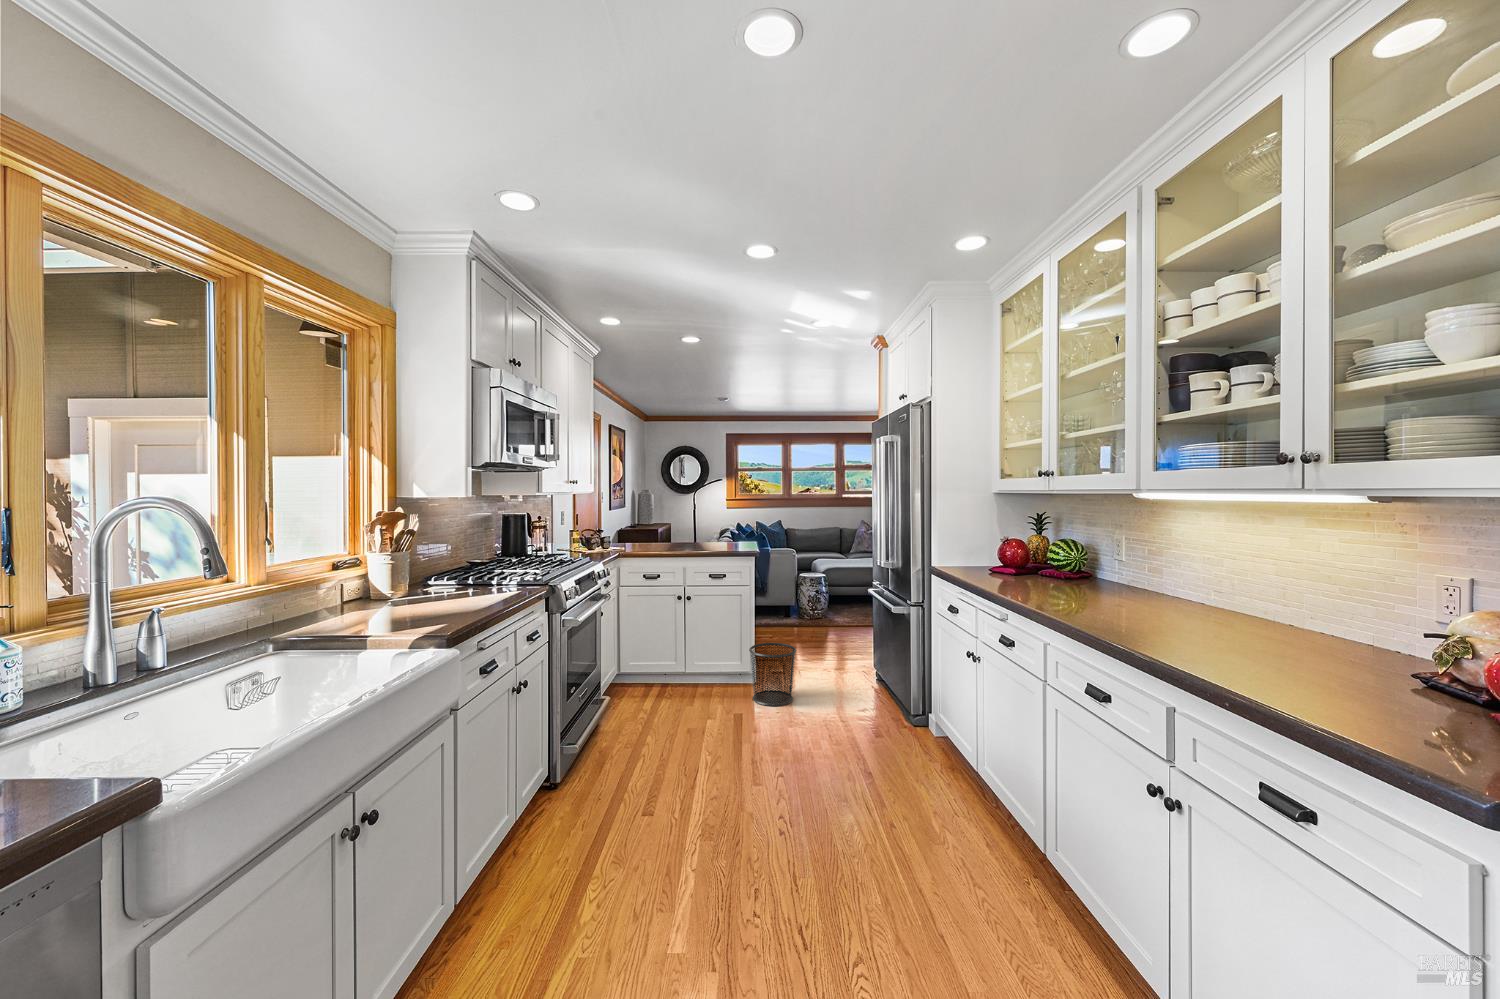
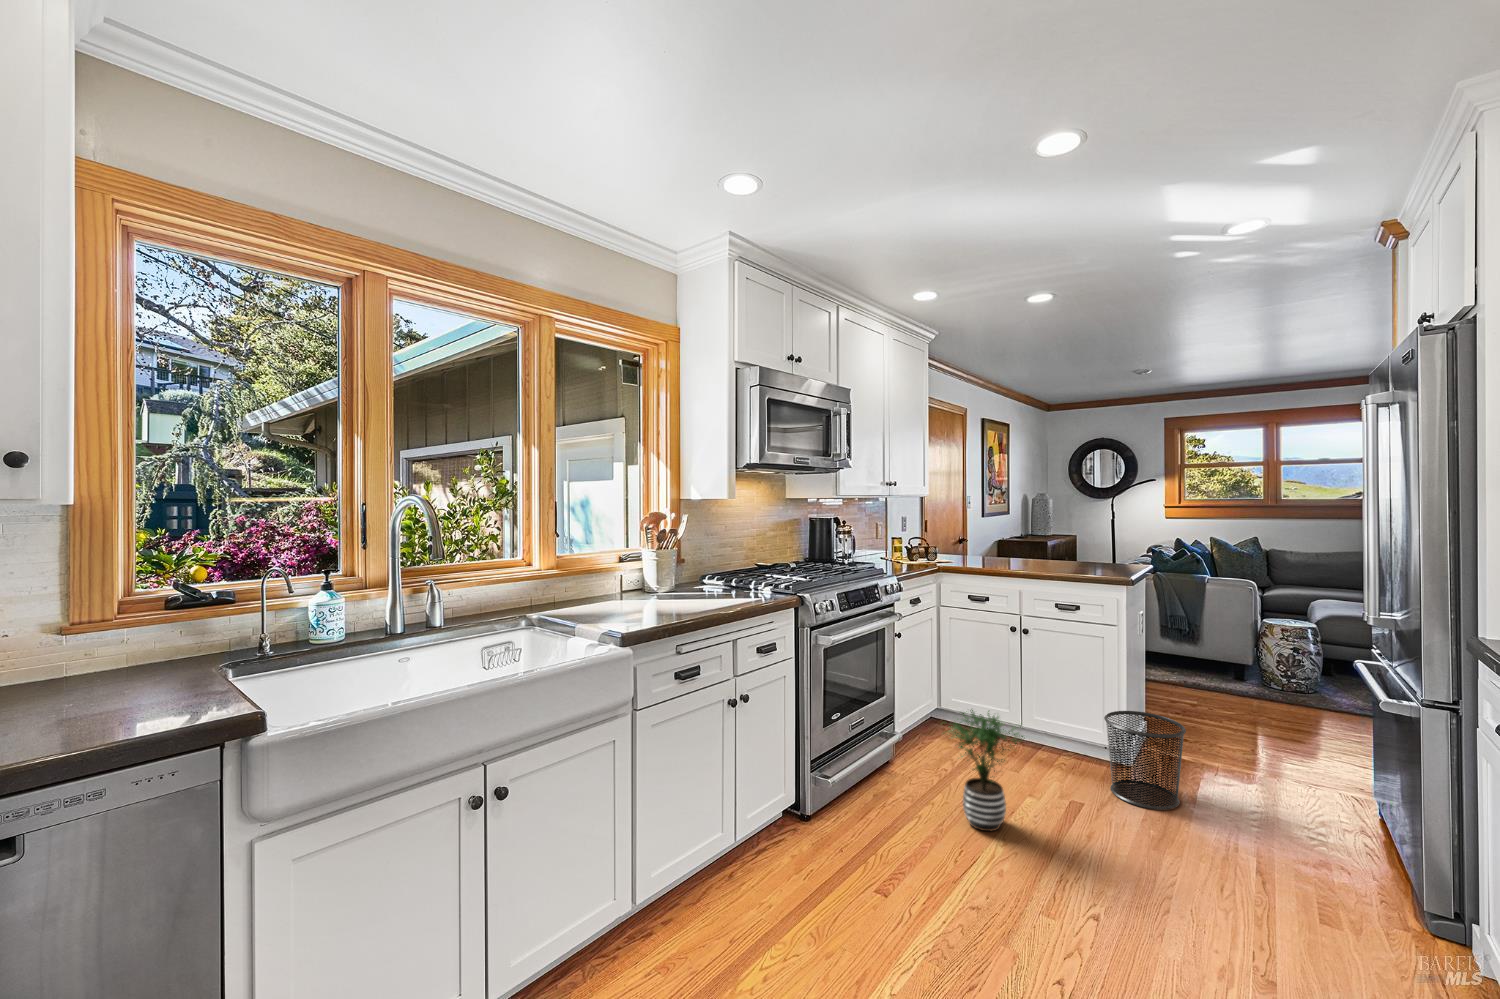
potted plant: none [657,658,718,750] -> present [949,709,1025,831]

